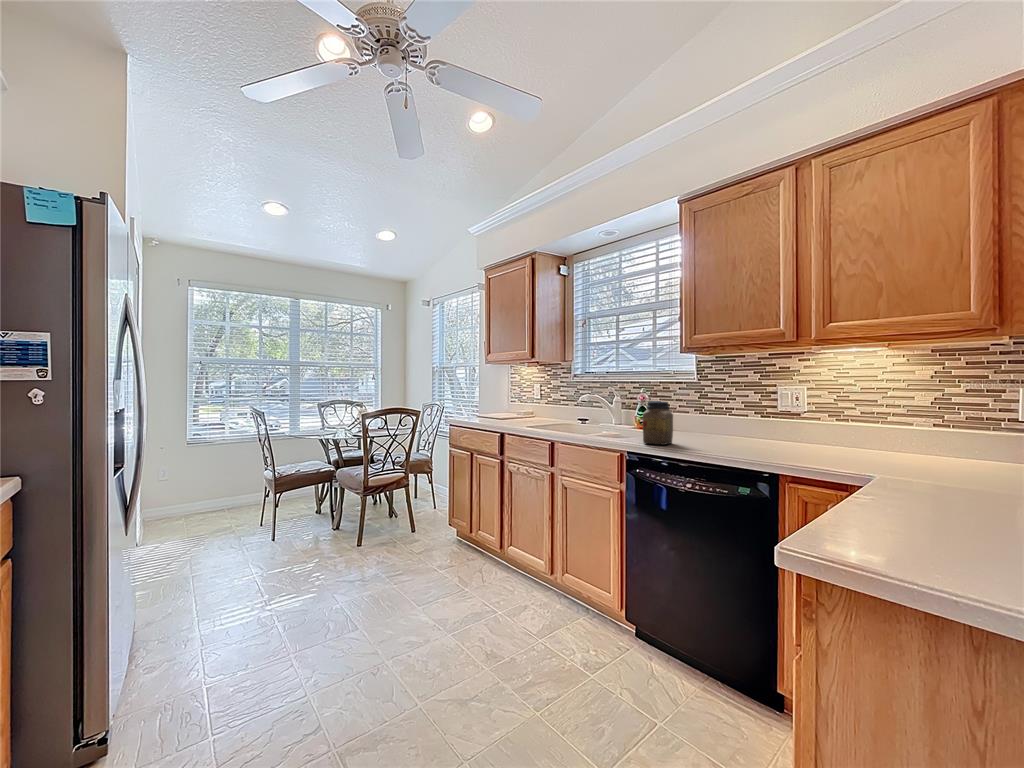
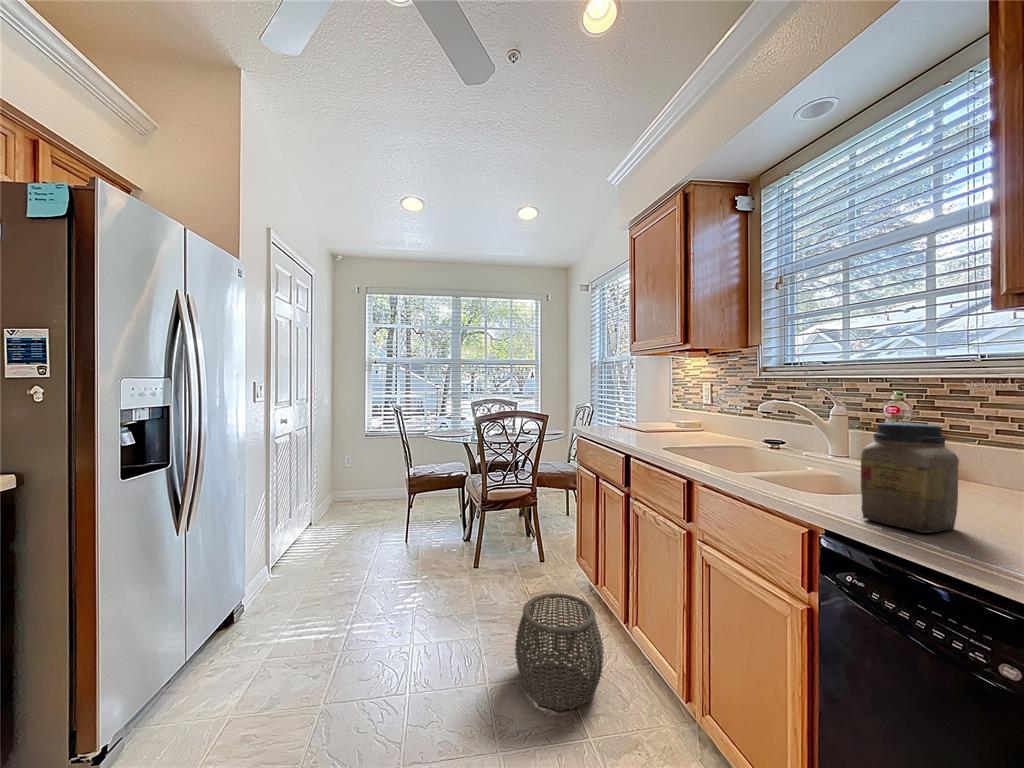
woven basket: none [437,536,500,609] -> present [515,593,604,711]

